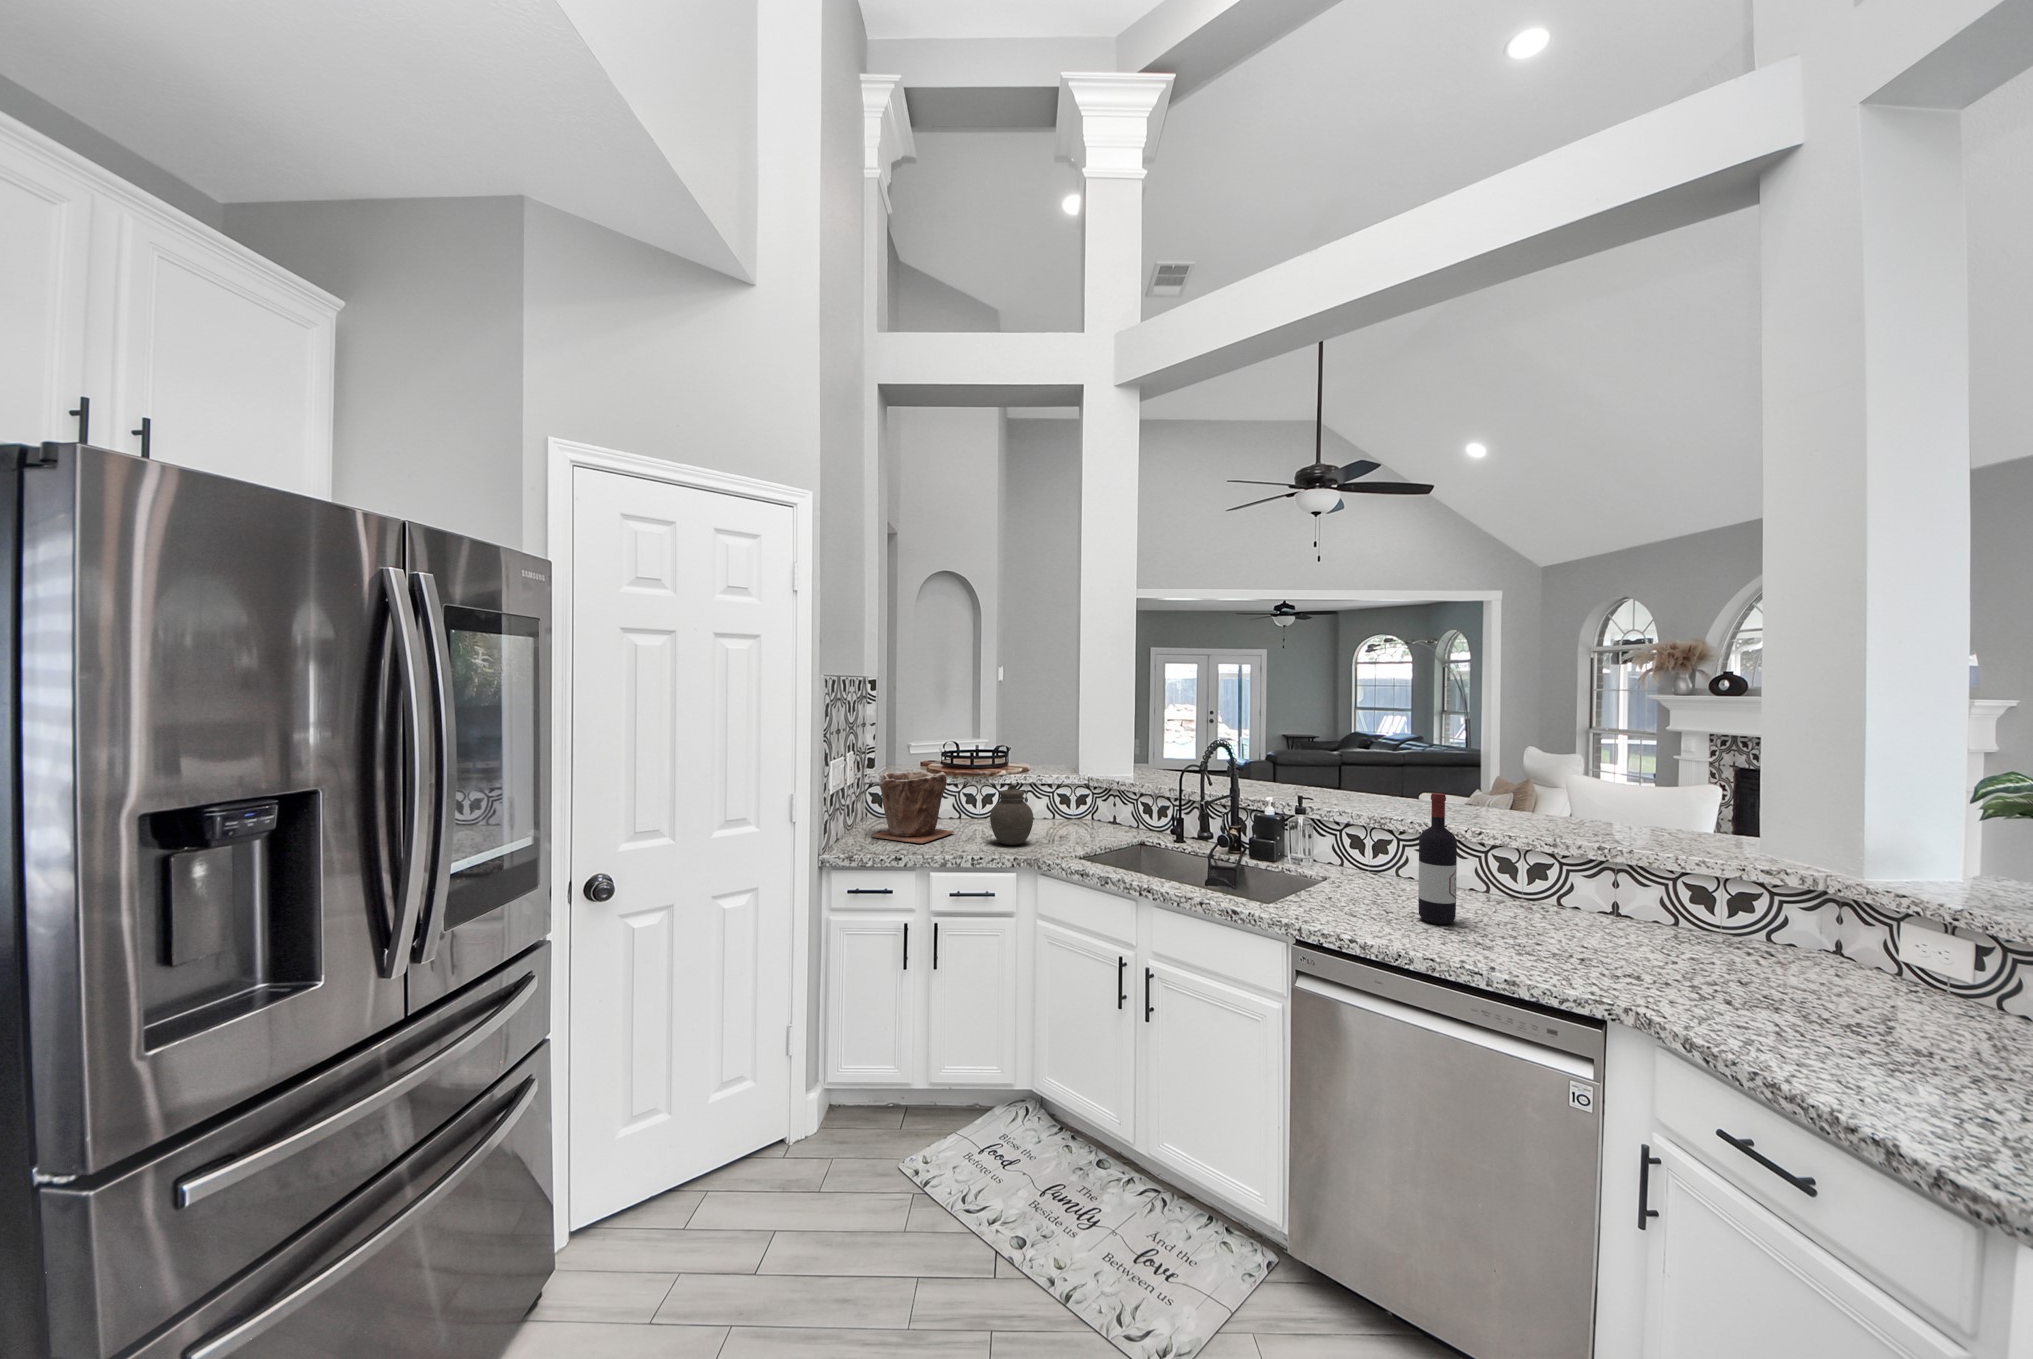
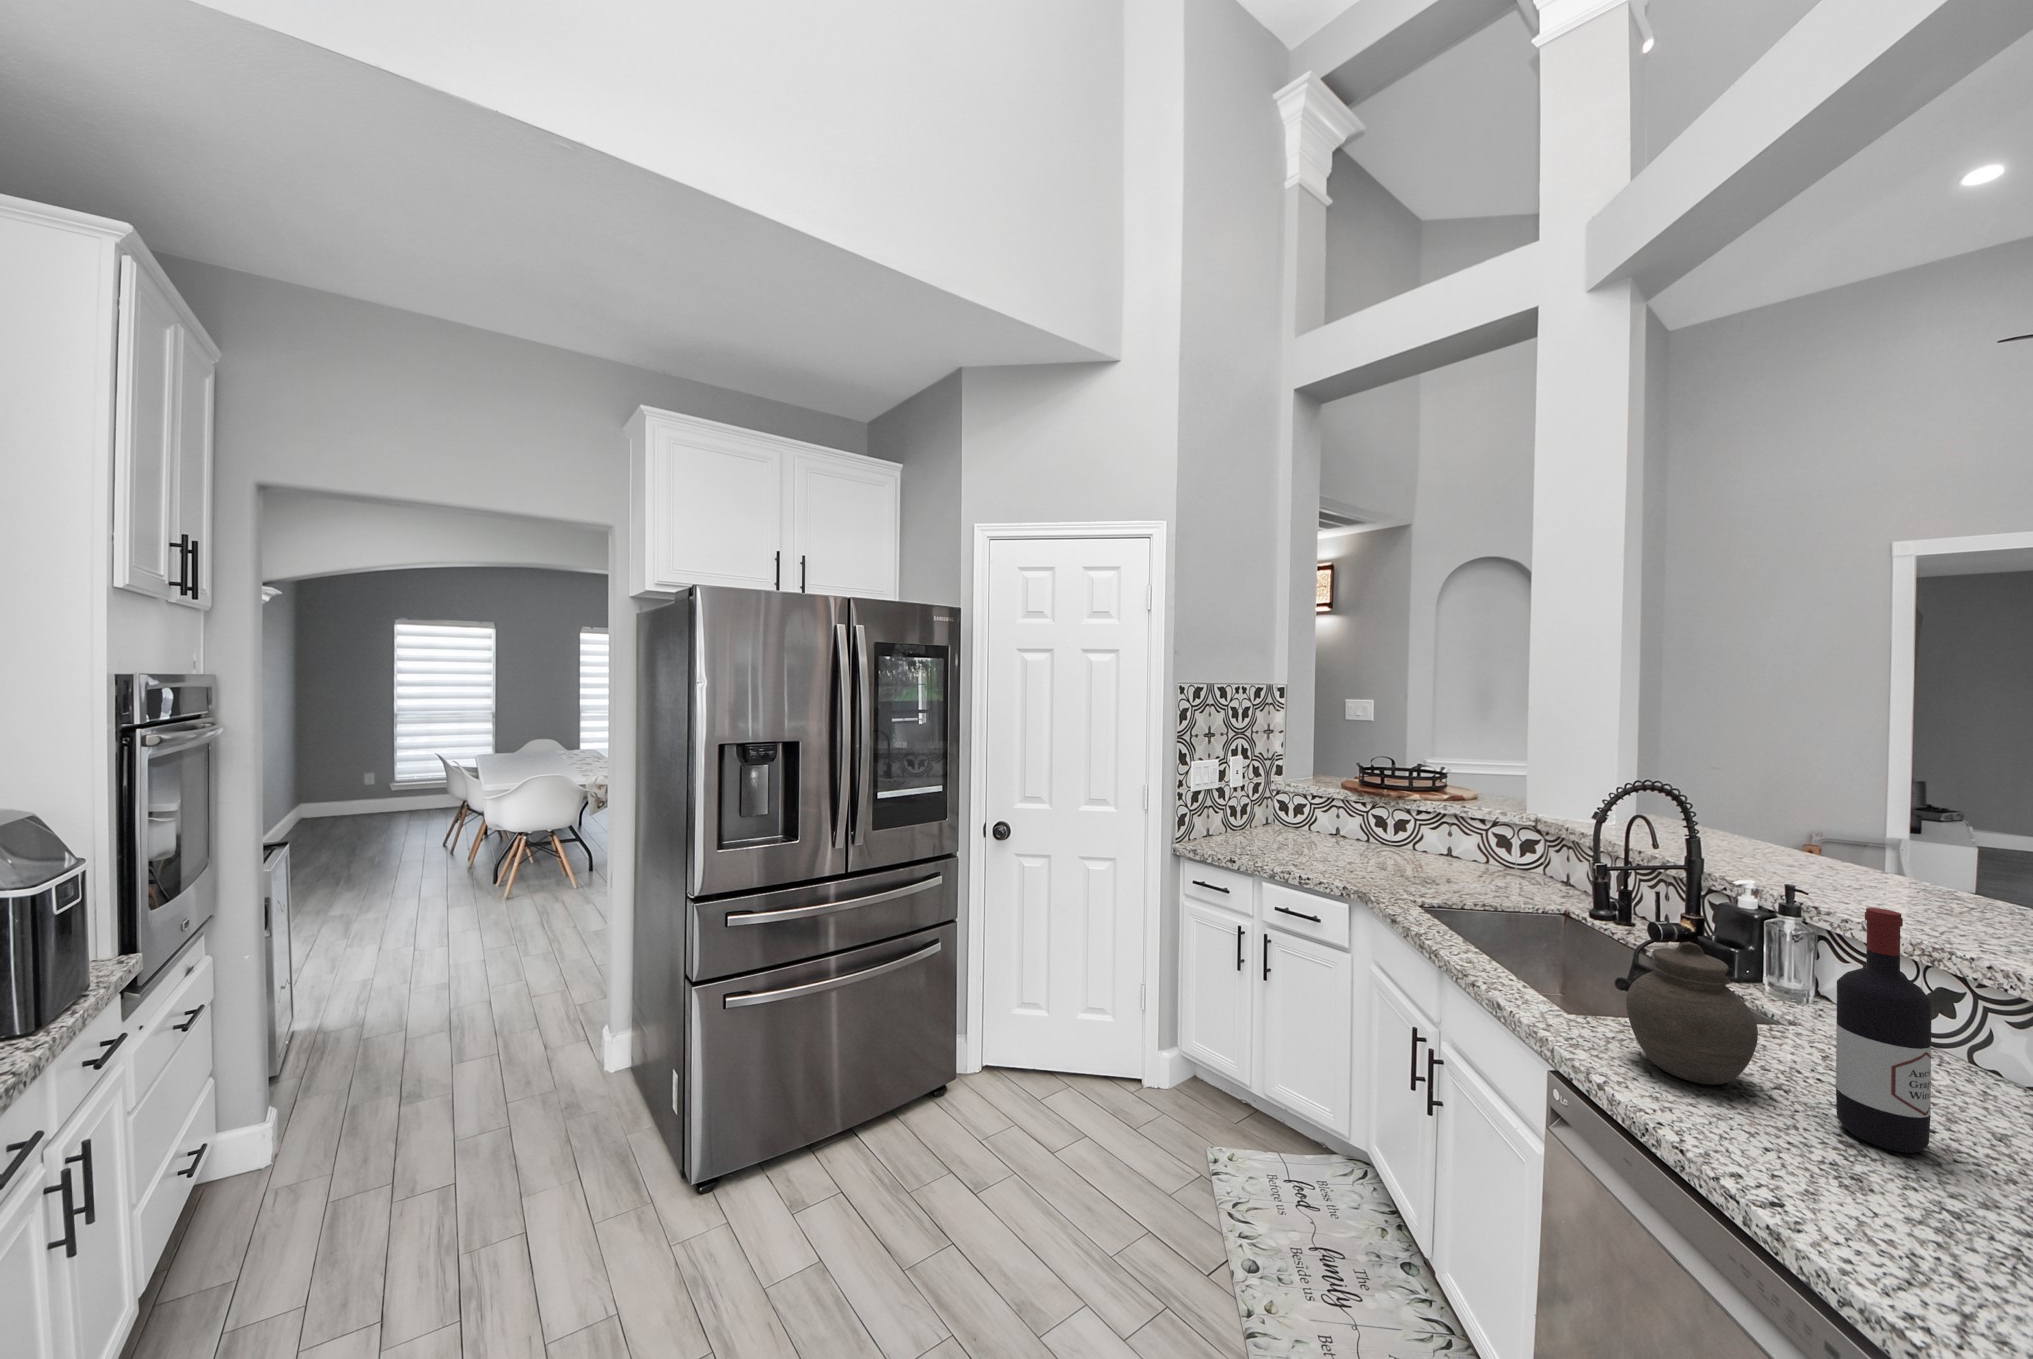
plant pot: present [872,771,954,843] -> none [1246,781,1332,854]
jar: present [990,785,1033,845] -> present [1626,942,1758,1085]

